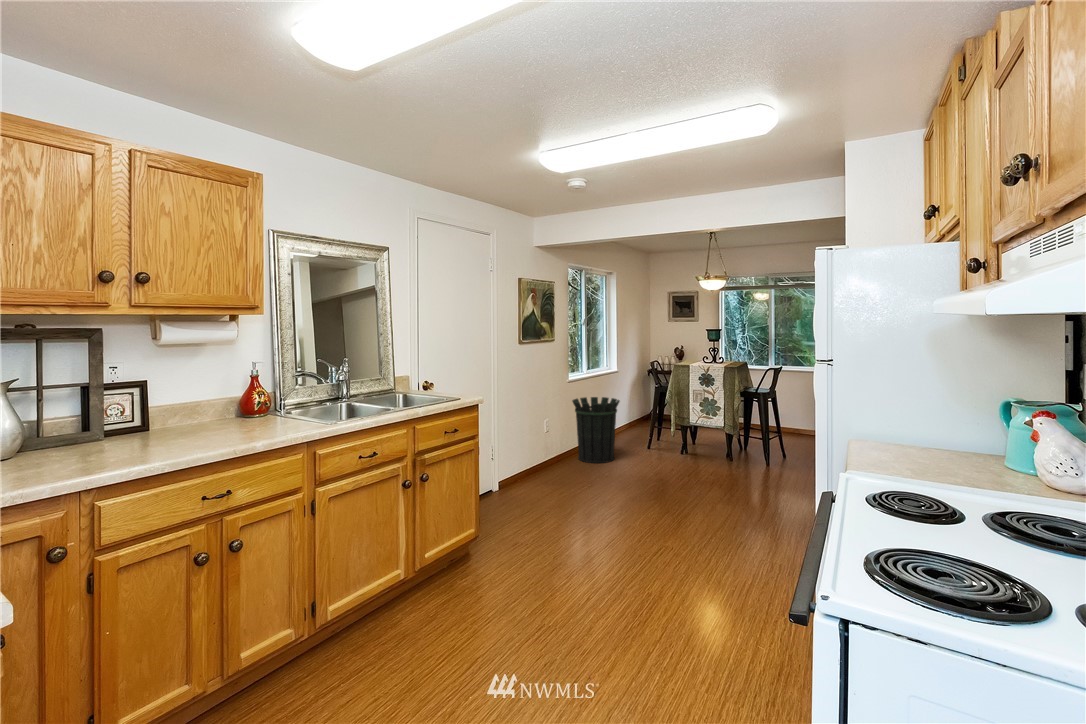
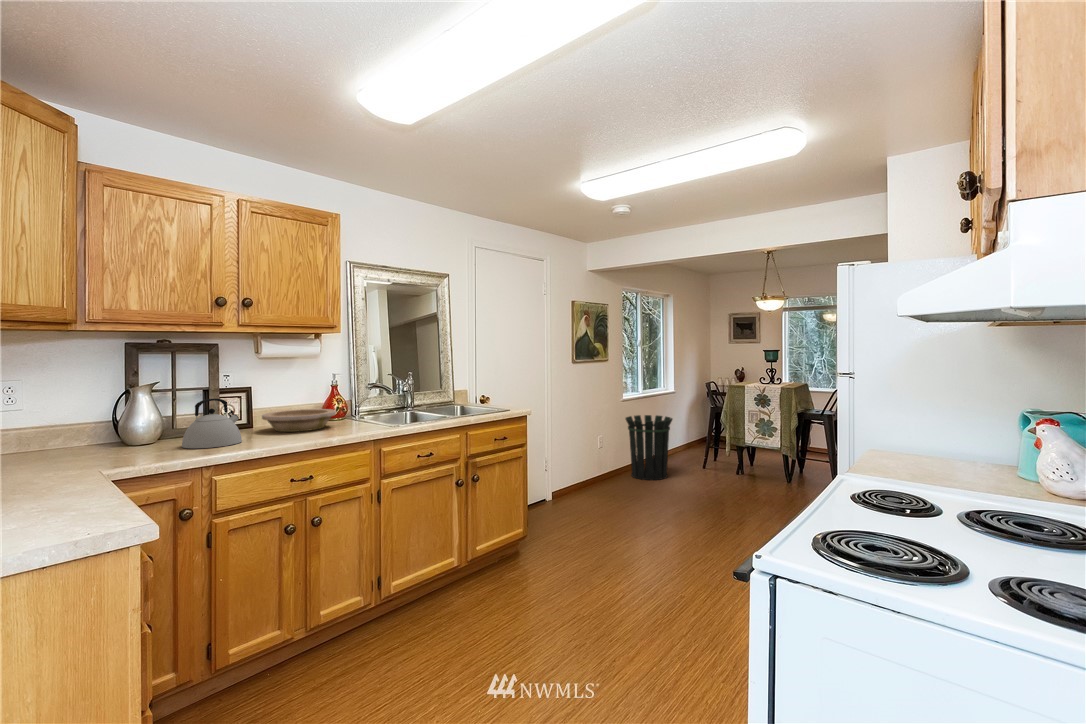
kettle: none [53,400,139,466] -> present [182,398,242,449]
bowl: none [164,405,261,436] -> present [262,409,336,432]

